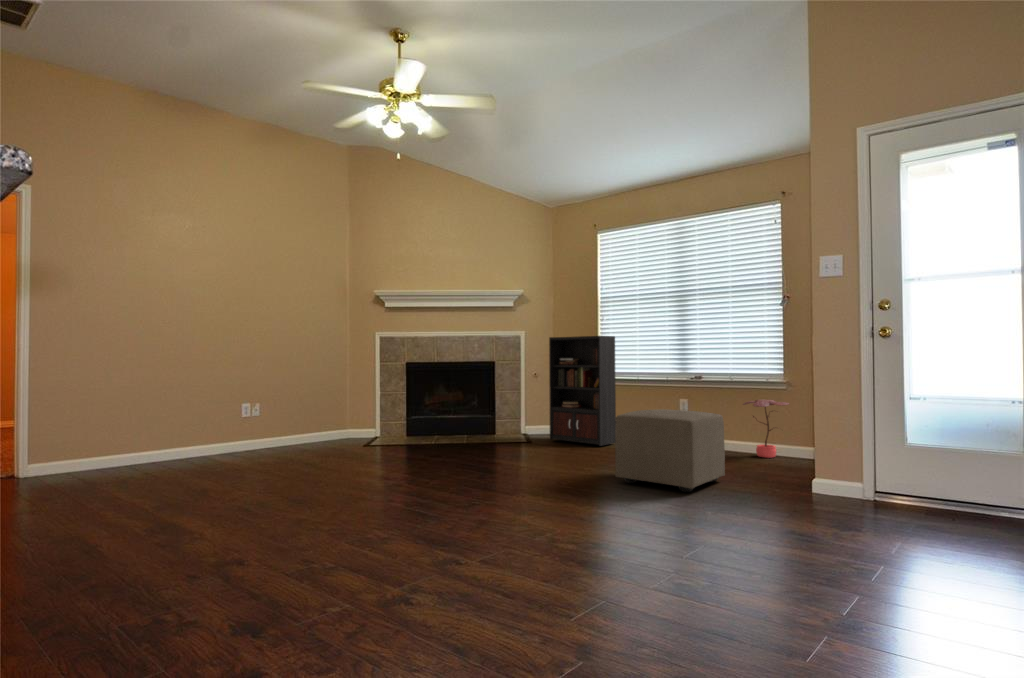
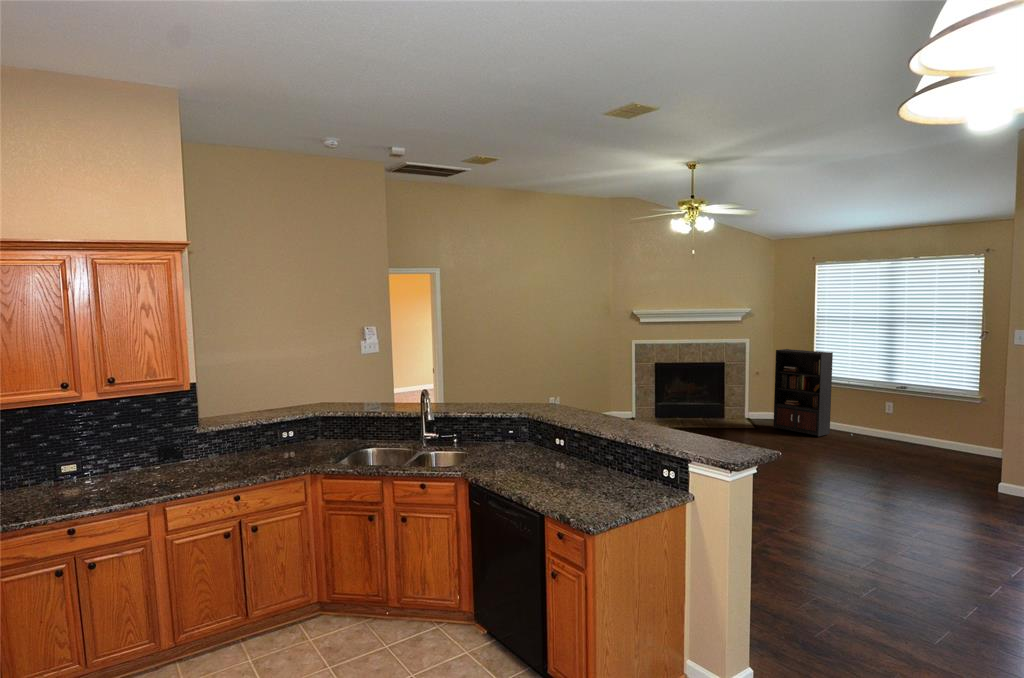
potted plant: present [743,400,789,458] -> none [942,411,982,455]
ottoman: present [615,409,725,492] -> none [846,421,929,482]

